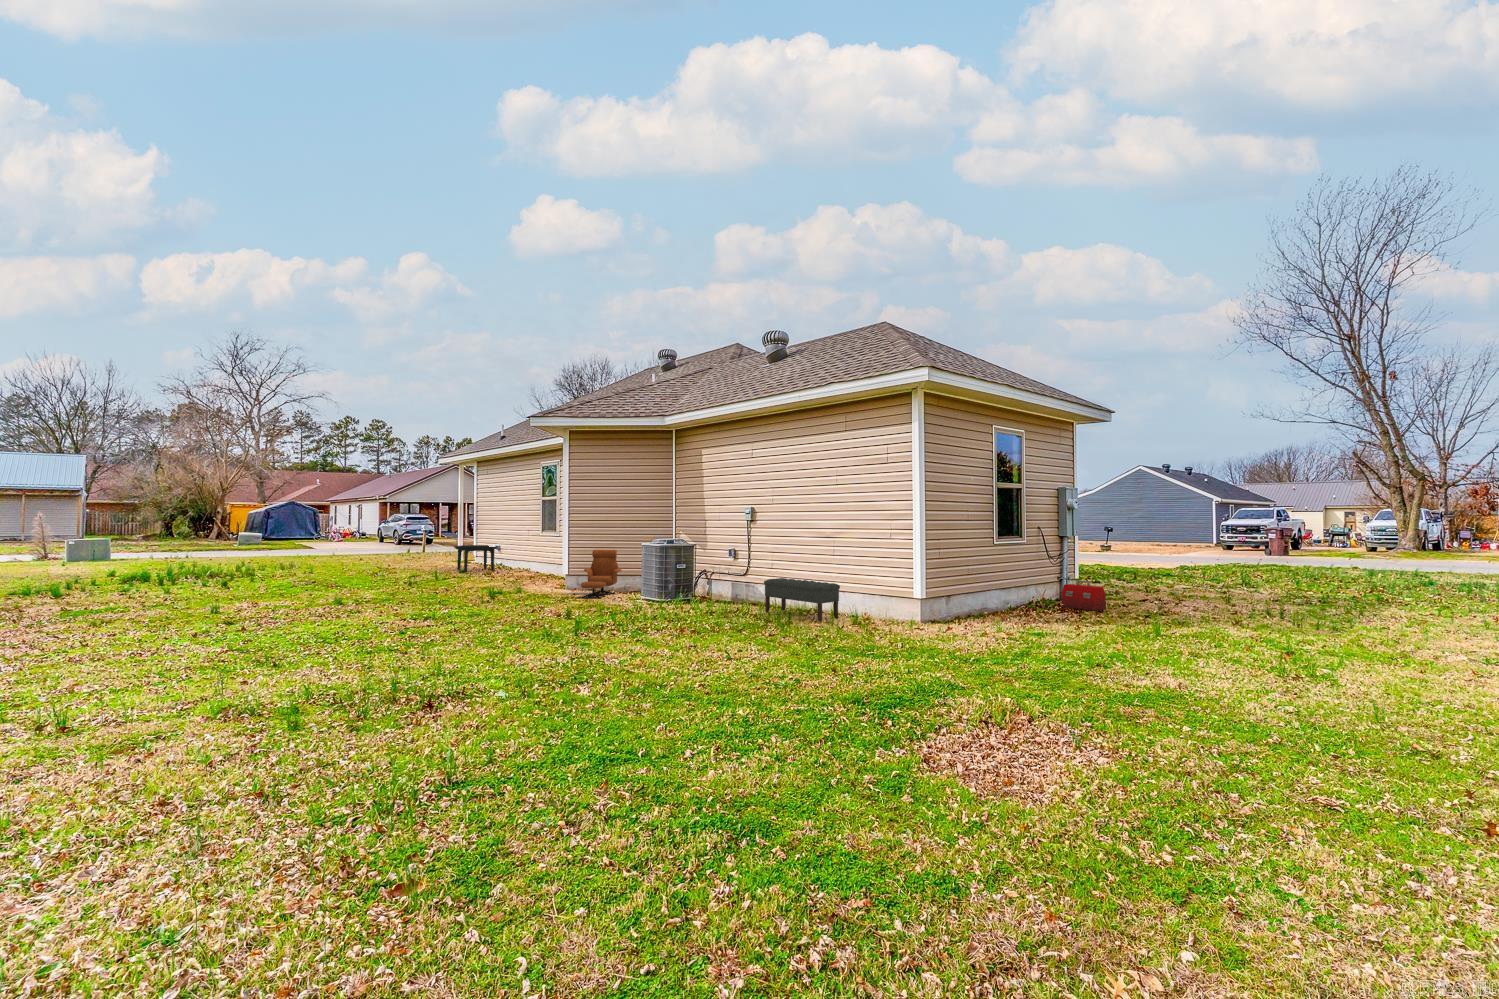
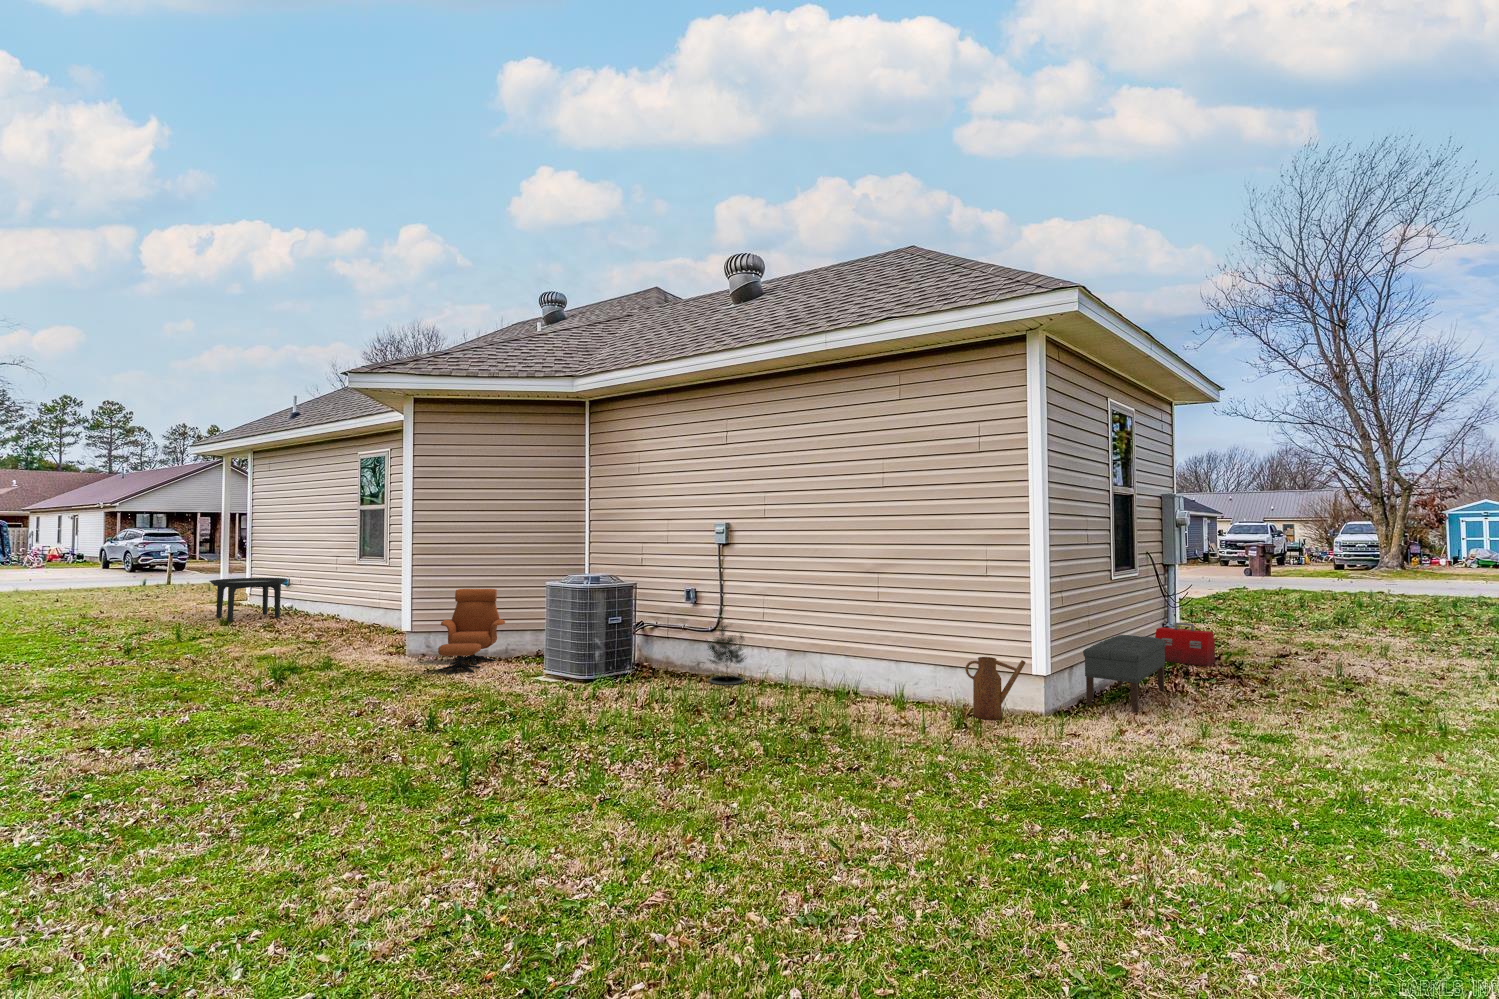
potted tree: none [732,567,761,608] -> present [708,619,746,685]
bench: present [764,578,840,621] -> present [1083,635,1166,712]
watering can: none [875,590,907,627] -> present [965,657,1026,720]

